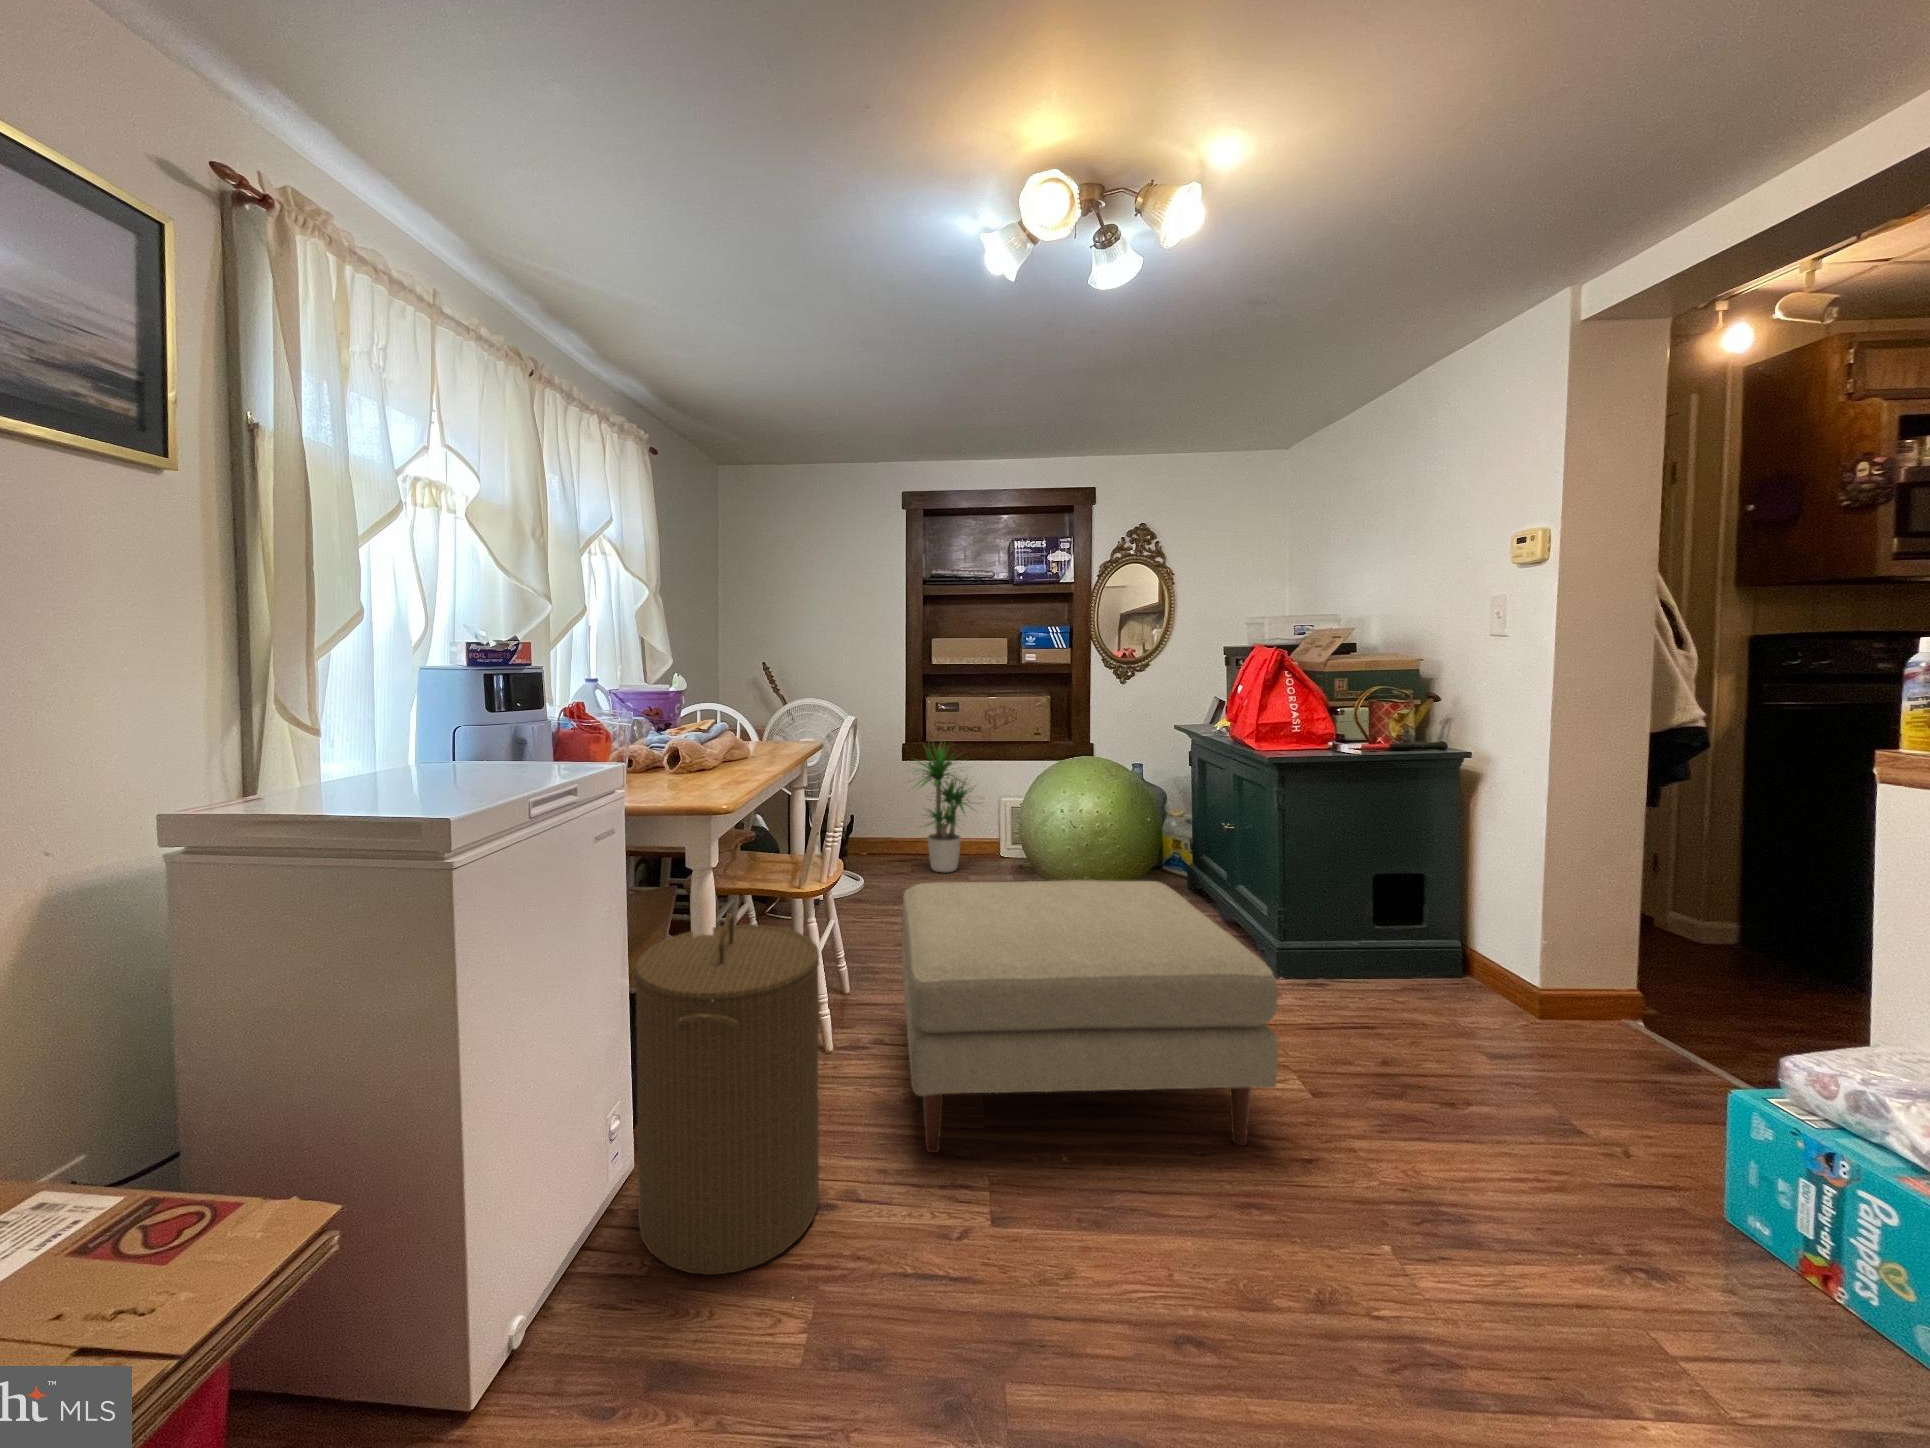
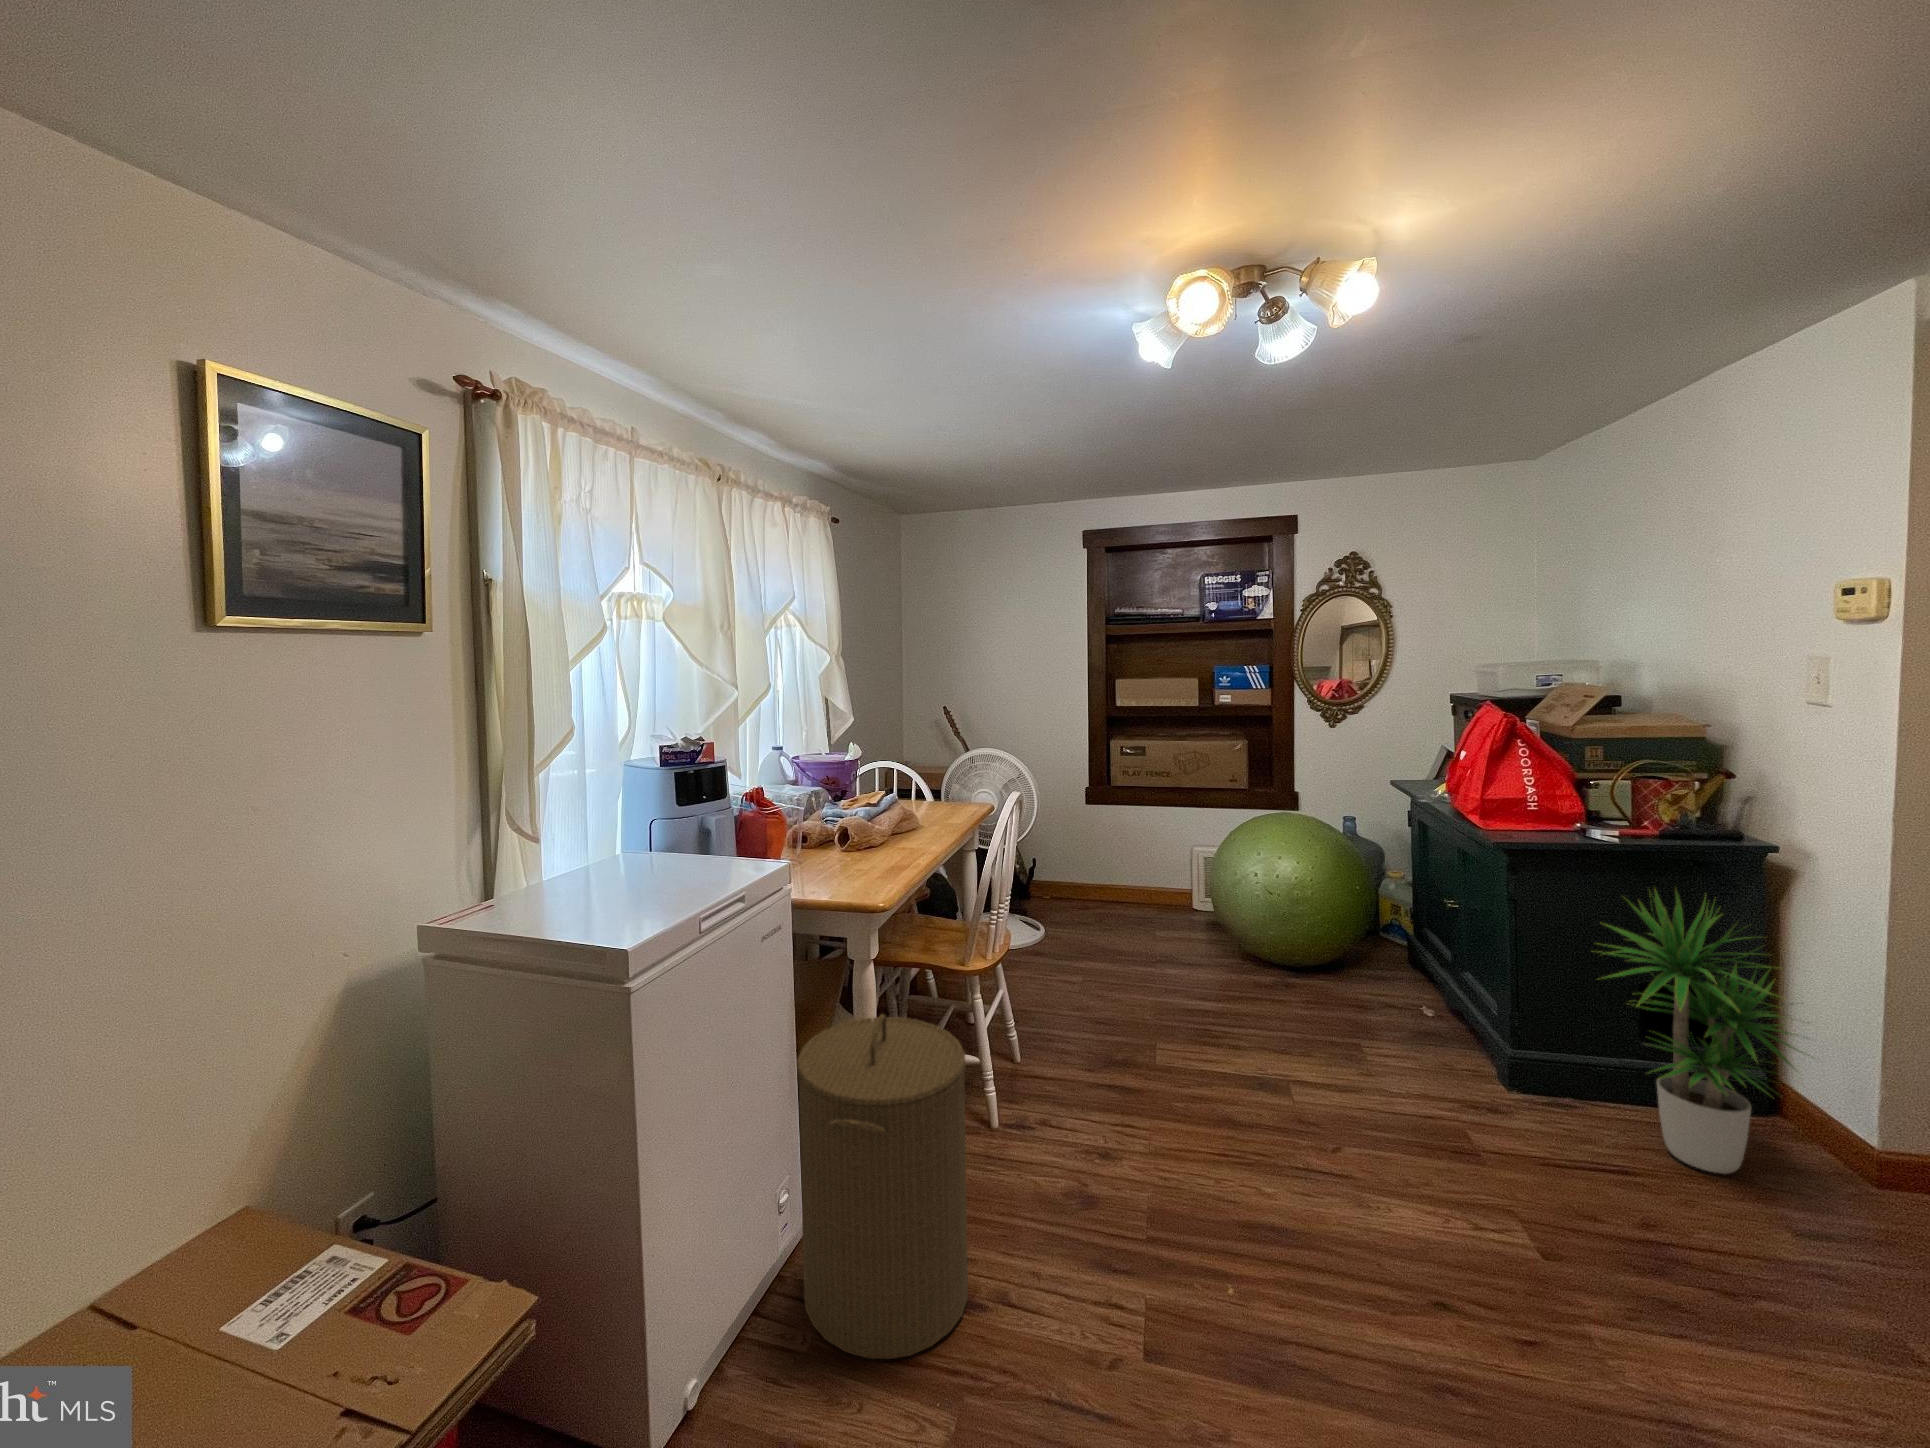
potted plant: present [908,743,979,872] -> present [1601,889,1812,1174]
ottoman: present [902,880,1278,1153] -> none [1061,969,1478,1309]

